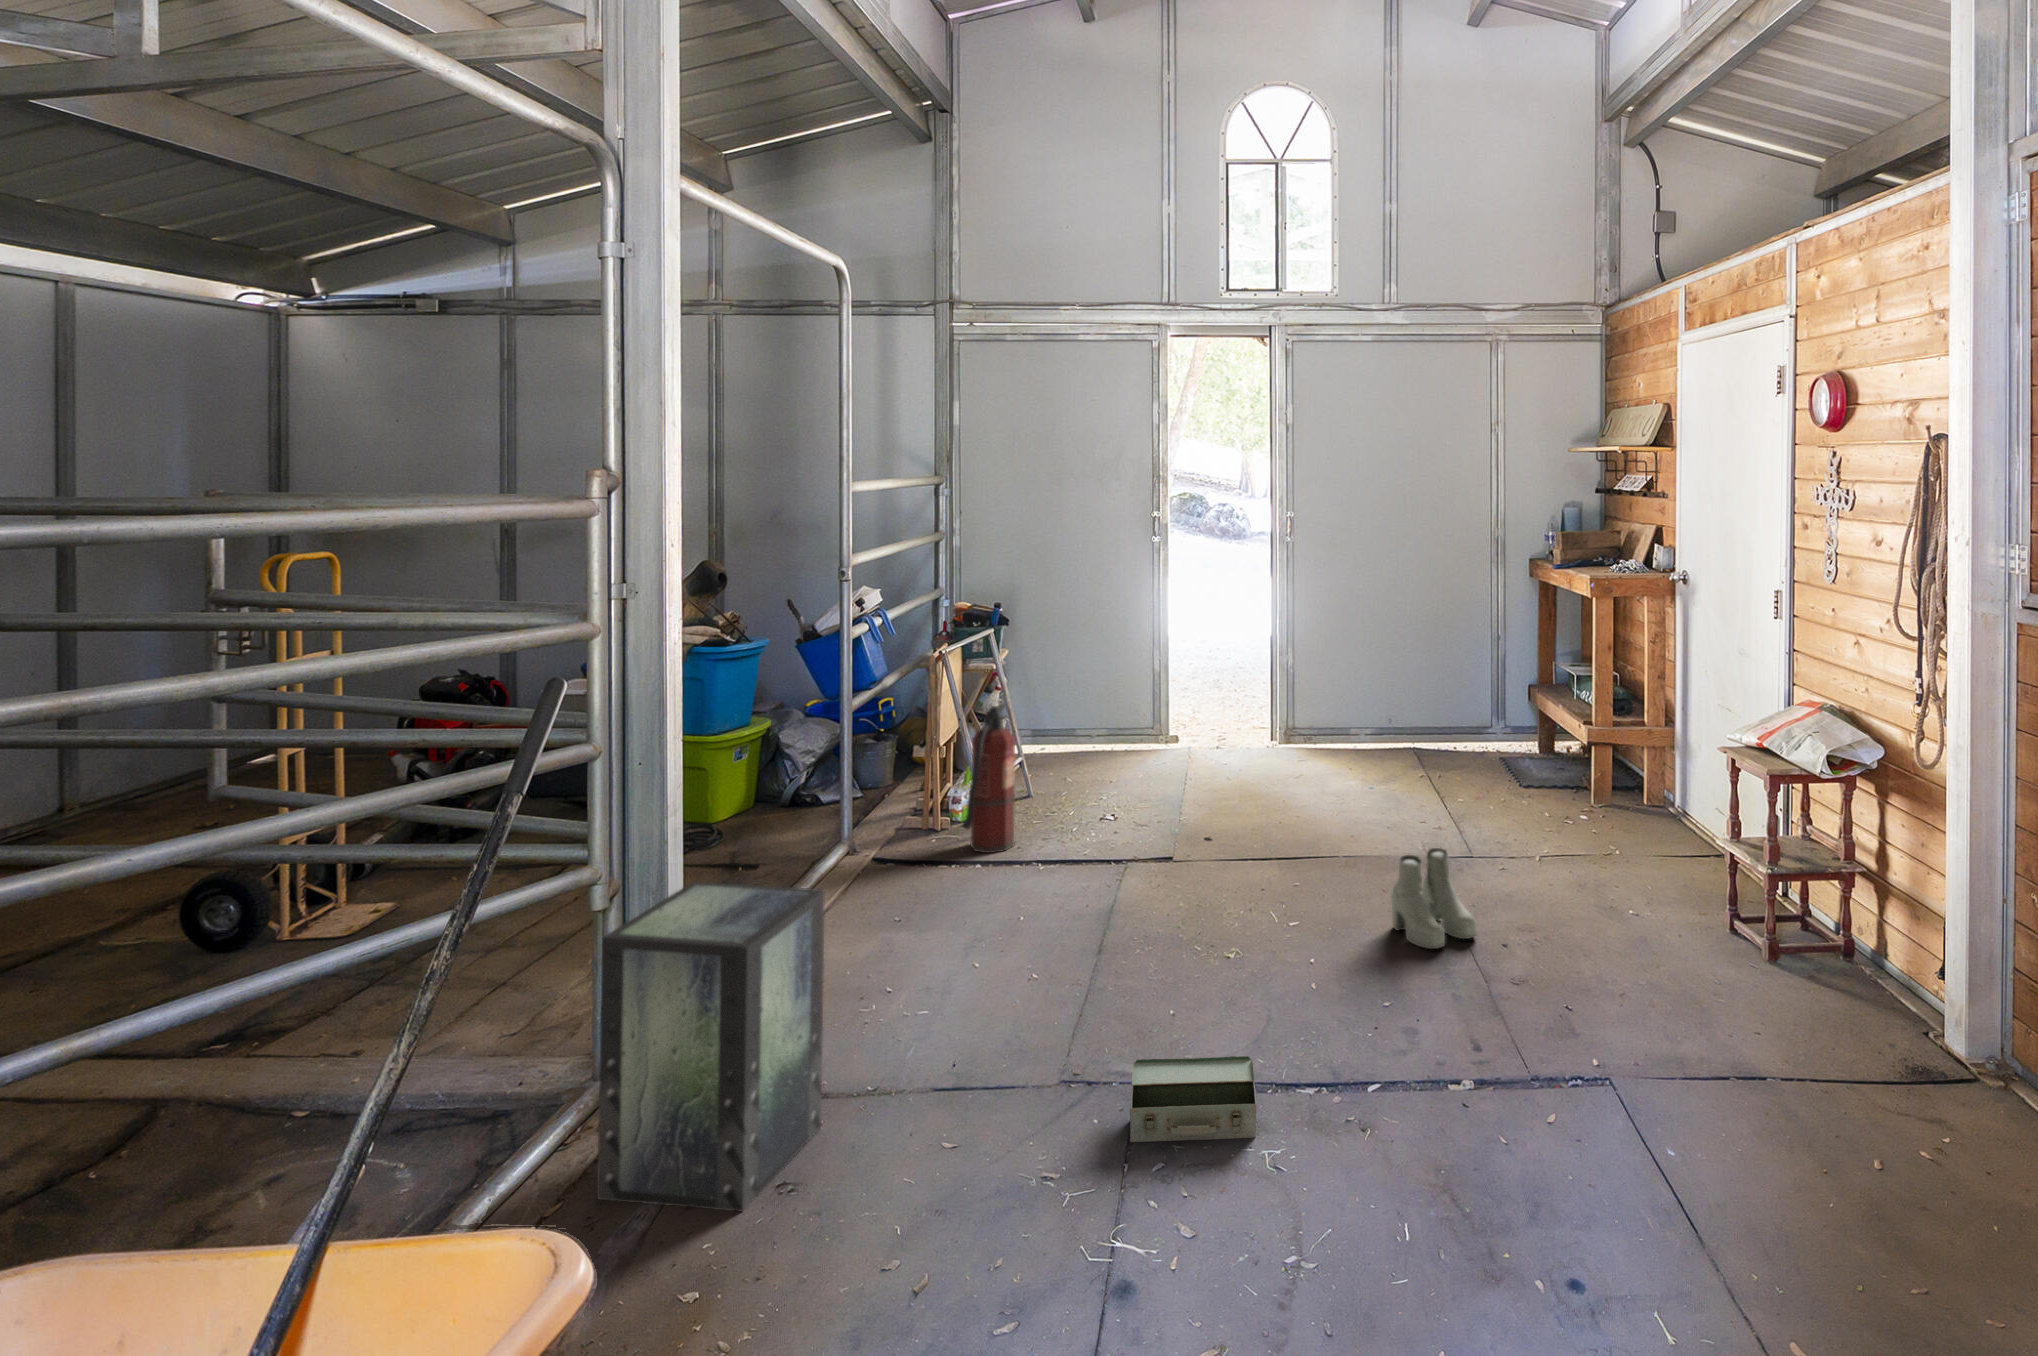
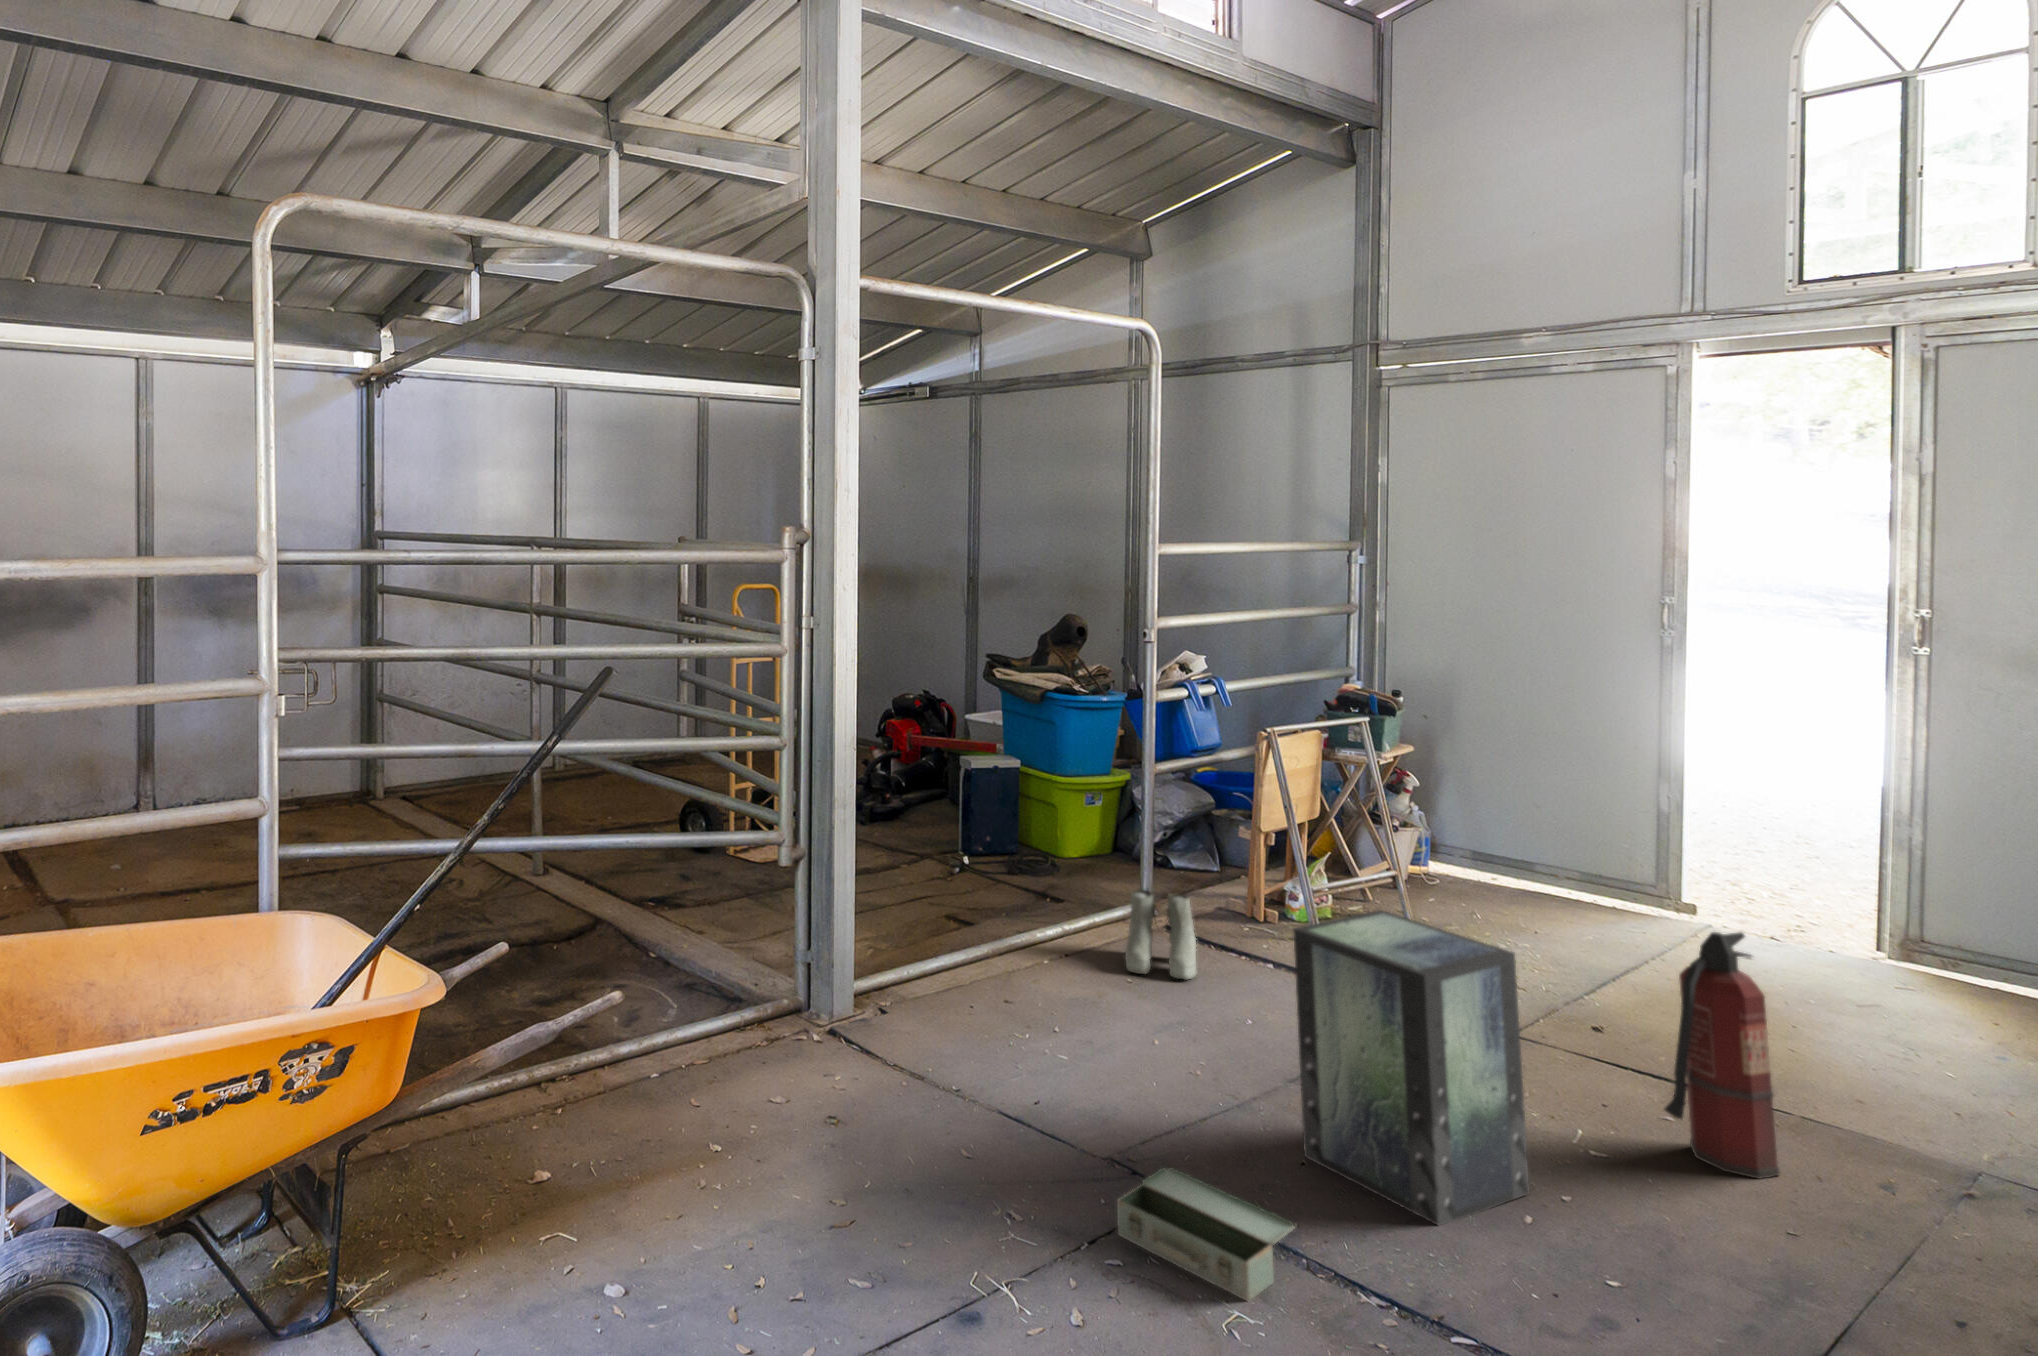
fire extinguisher: present [962,704,1015,853] -> present [1664,932,1780,1179]
boots: present [1391,848,1476,949] -> present [1125,889,1196,980]
storage box: present [597,881,825,1211] -> present [1294,910,1529,1226]

